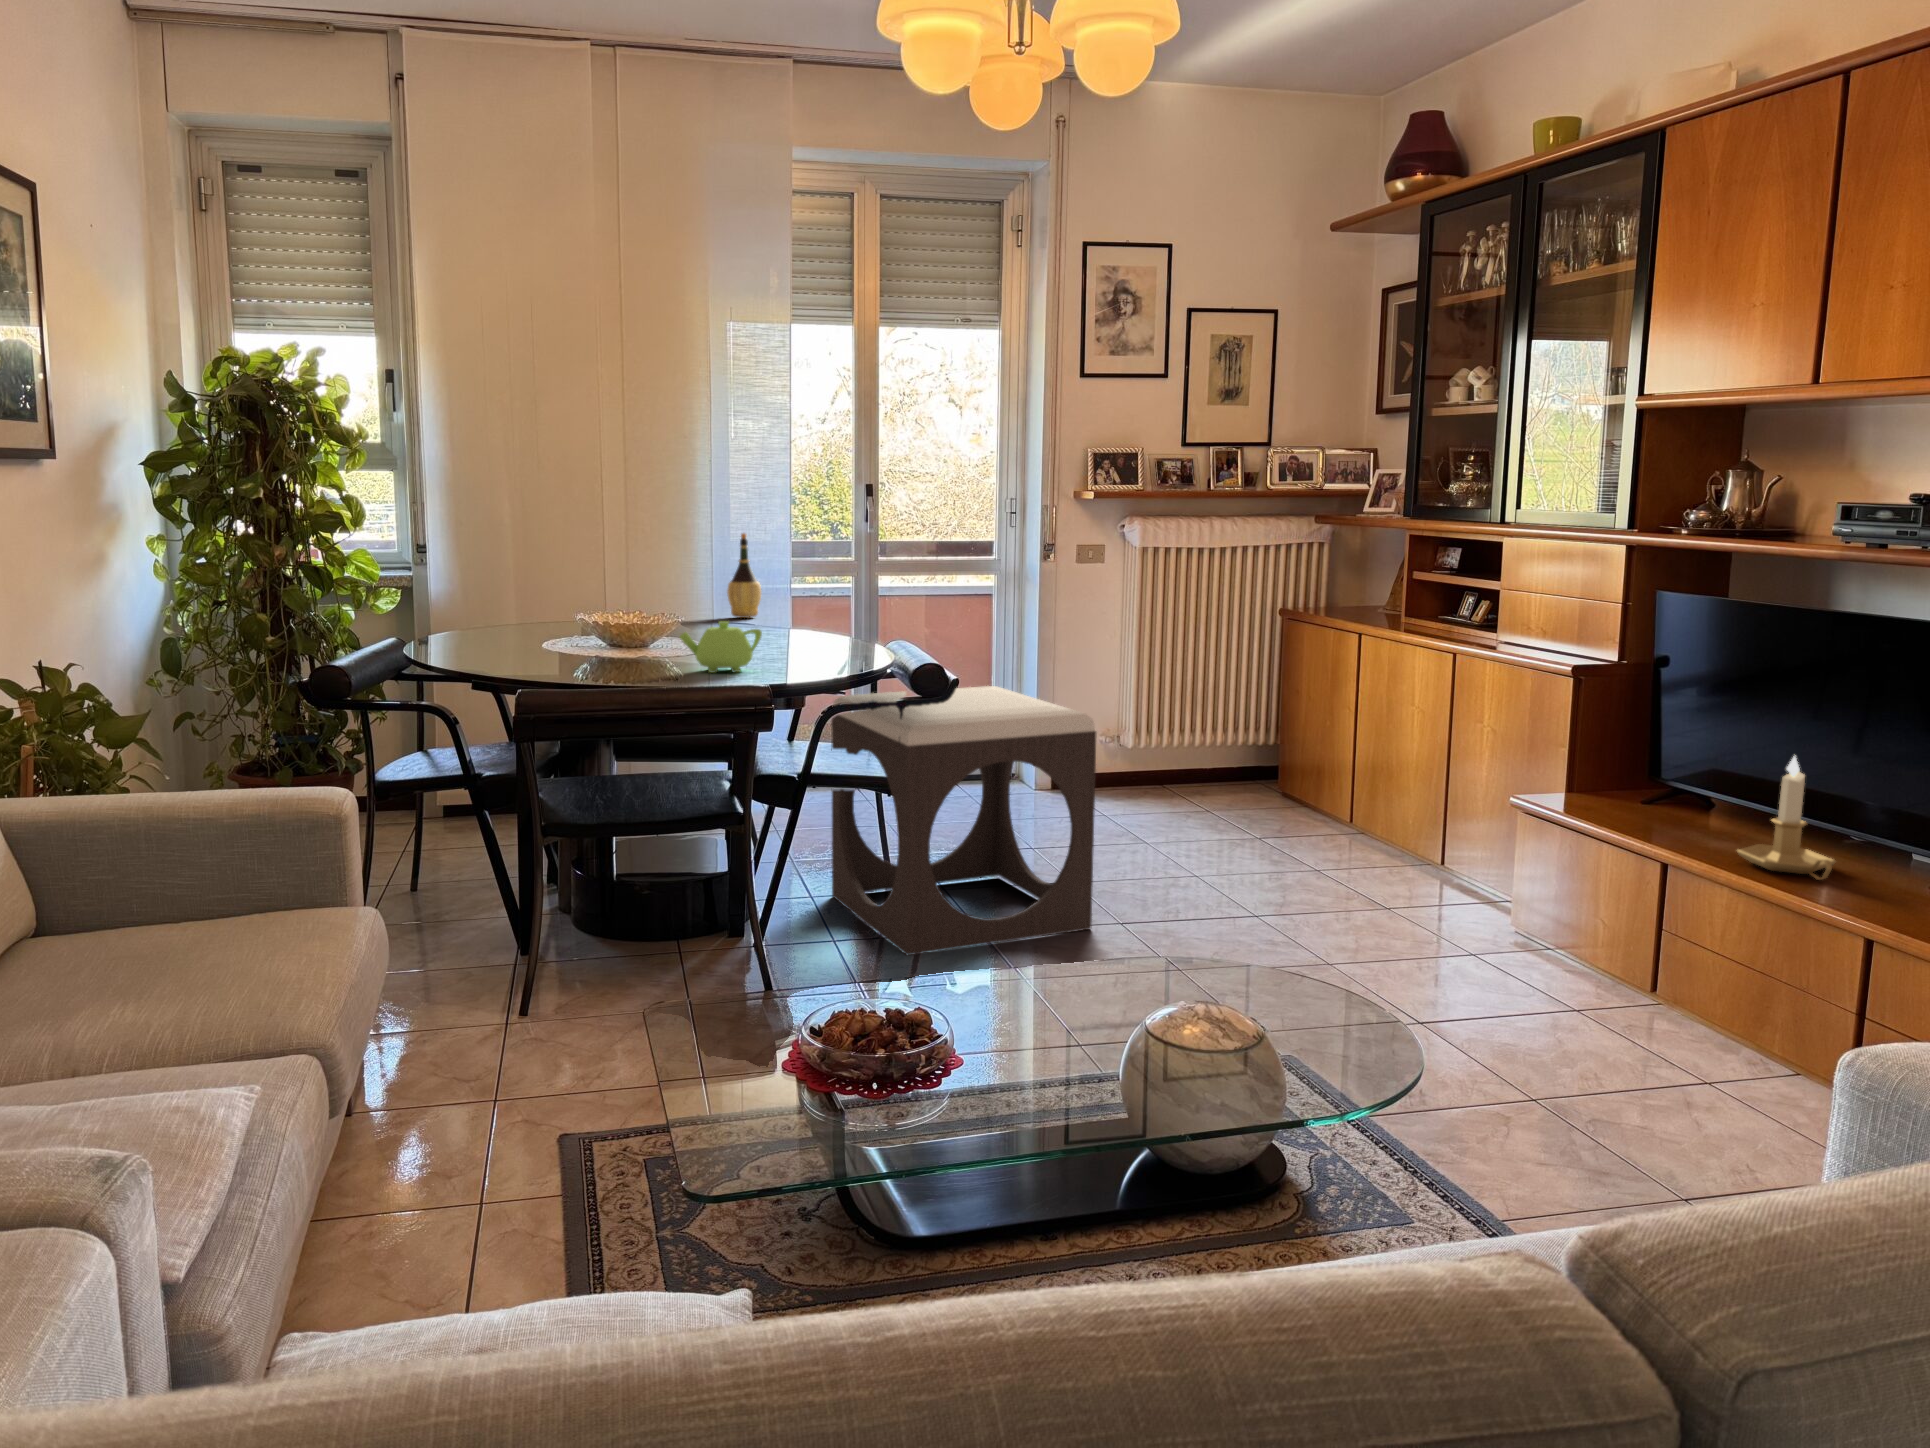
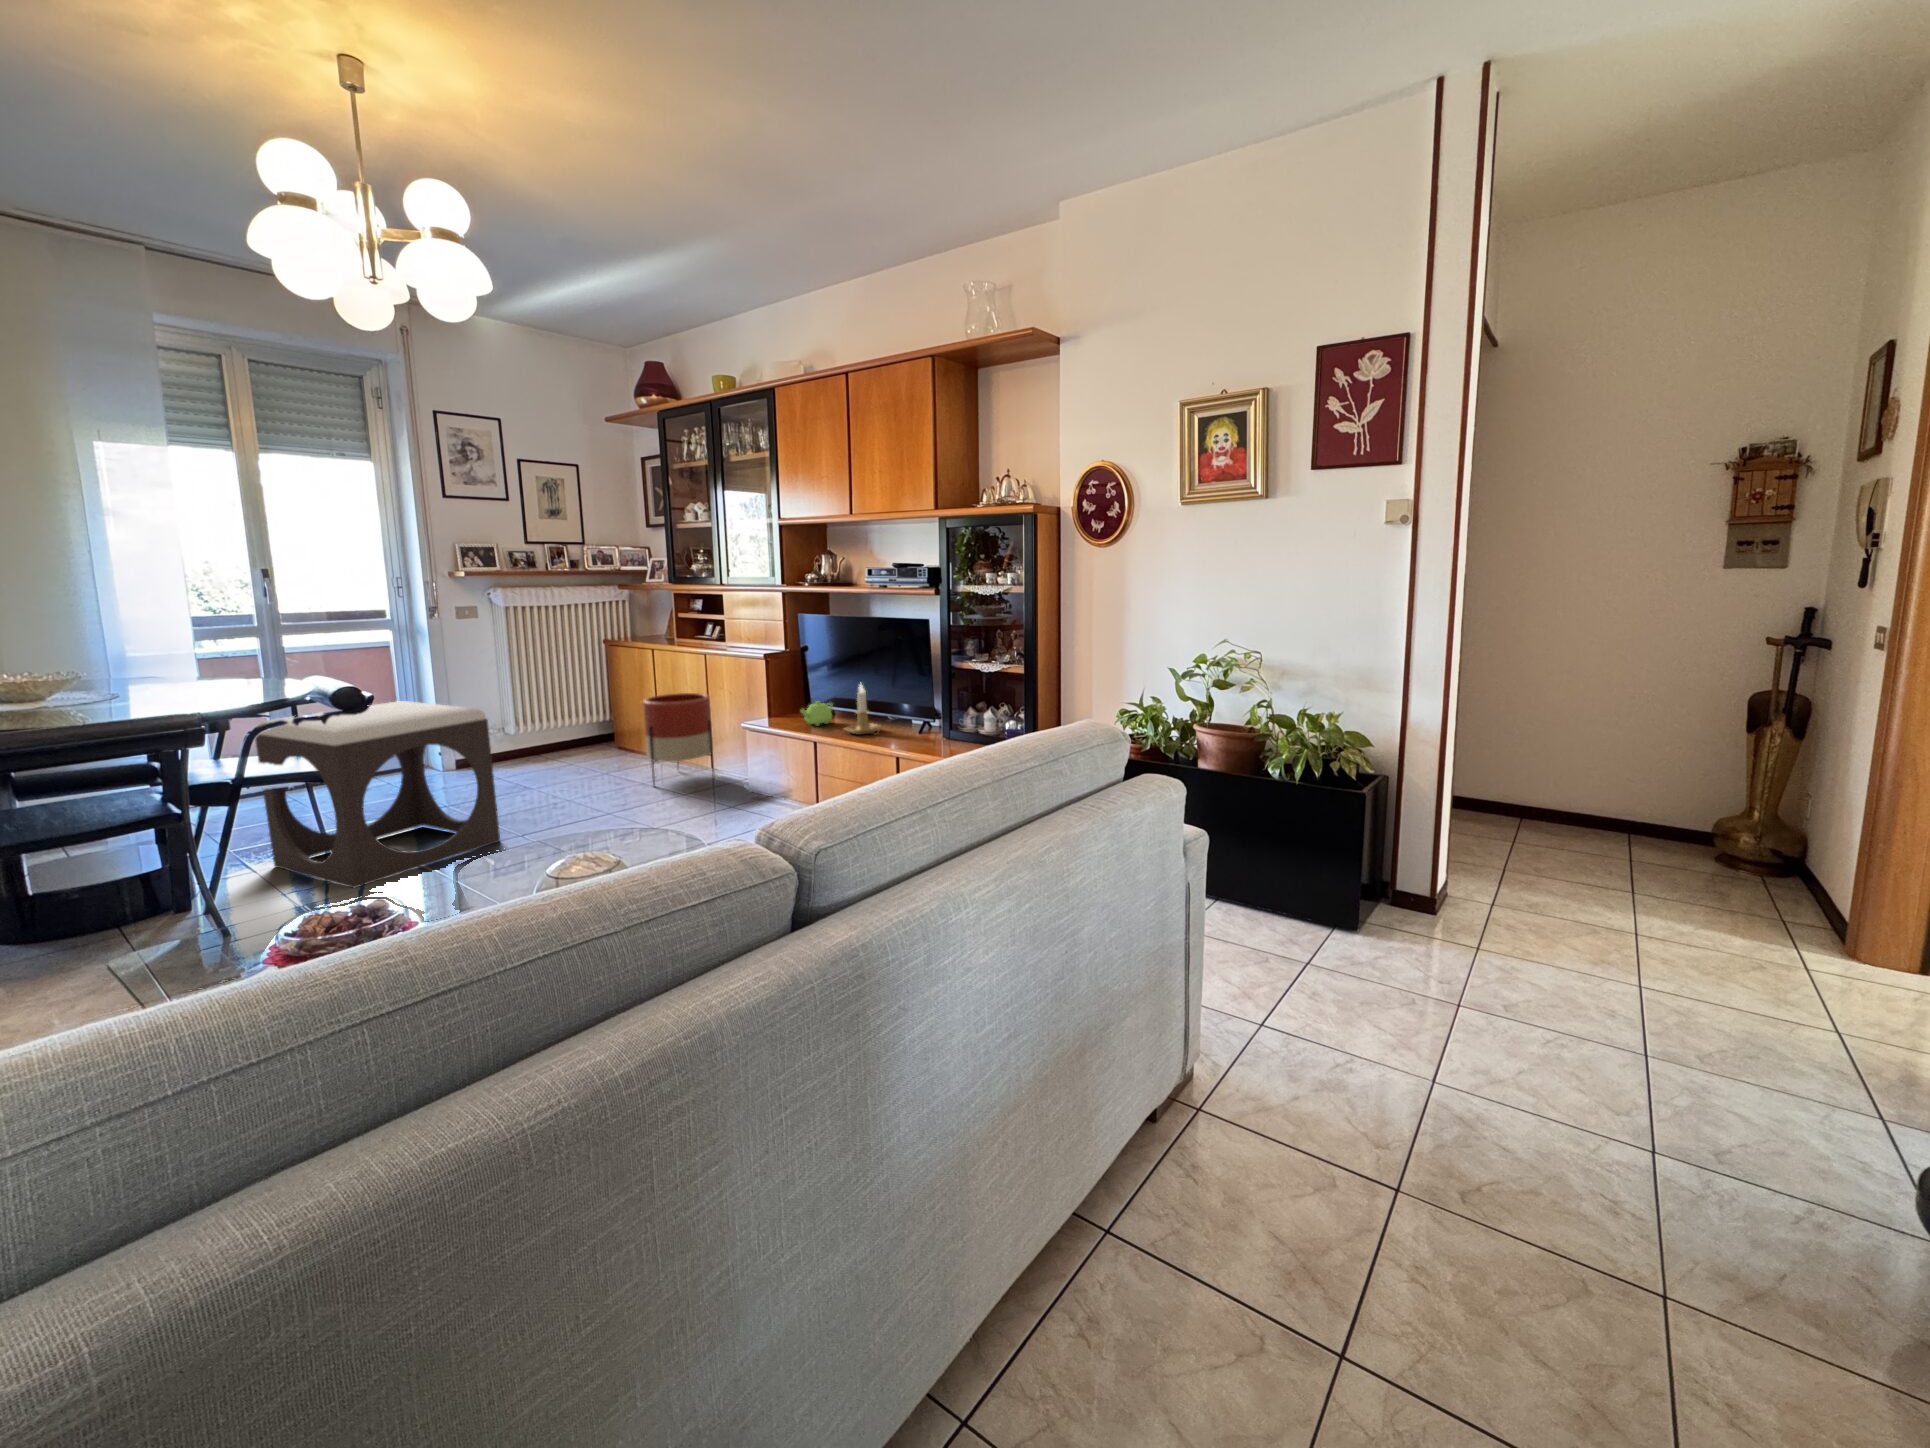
wine bottle: present [727,533,761,618] -> none [118,609,159,676]
teapot: present [680,621,762,673] -> present [801,701,833,726]
planter: none [1327,721,1451,892] -> present [643,693,714,785]

